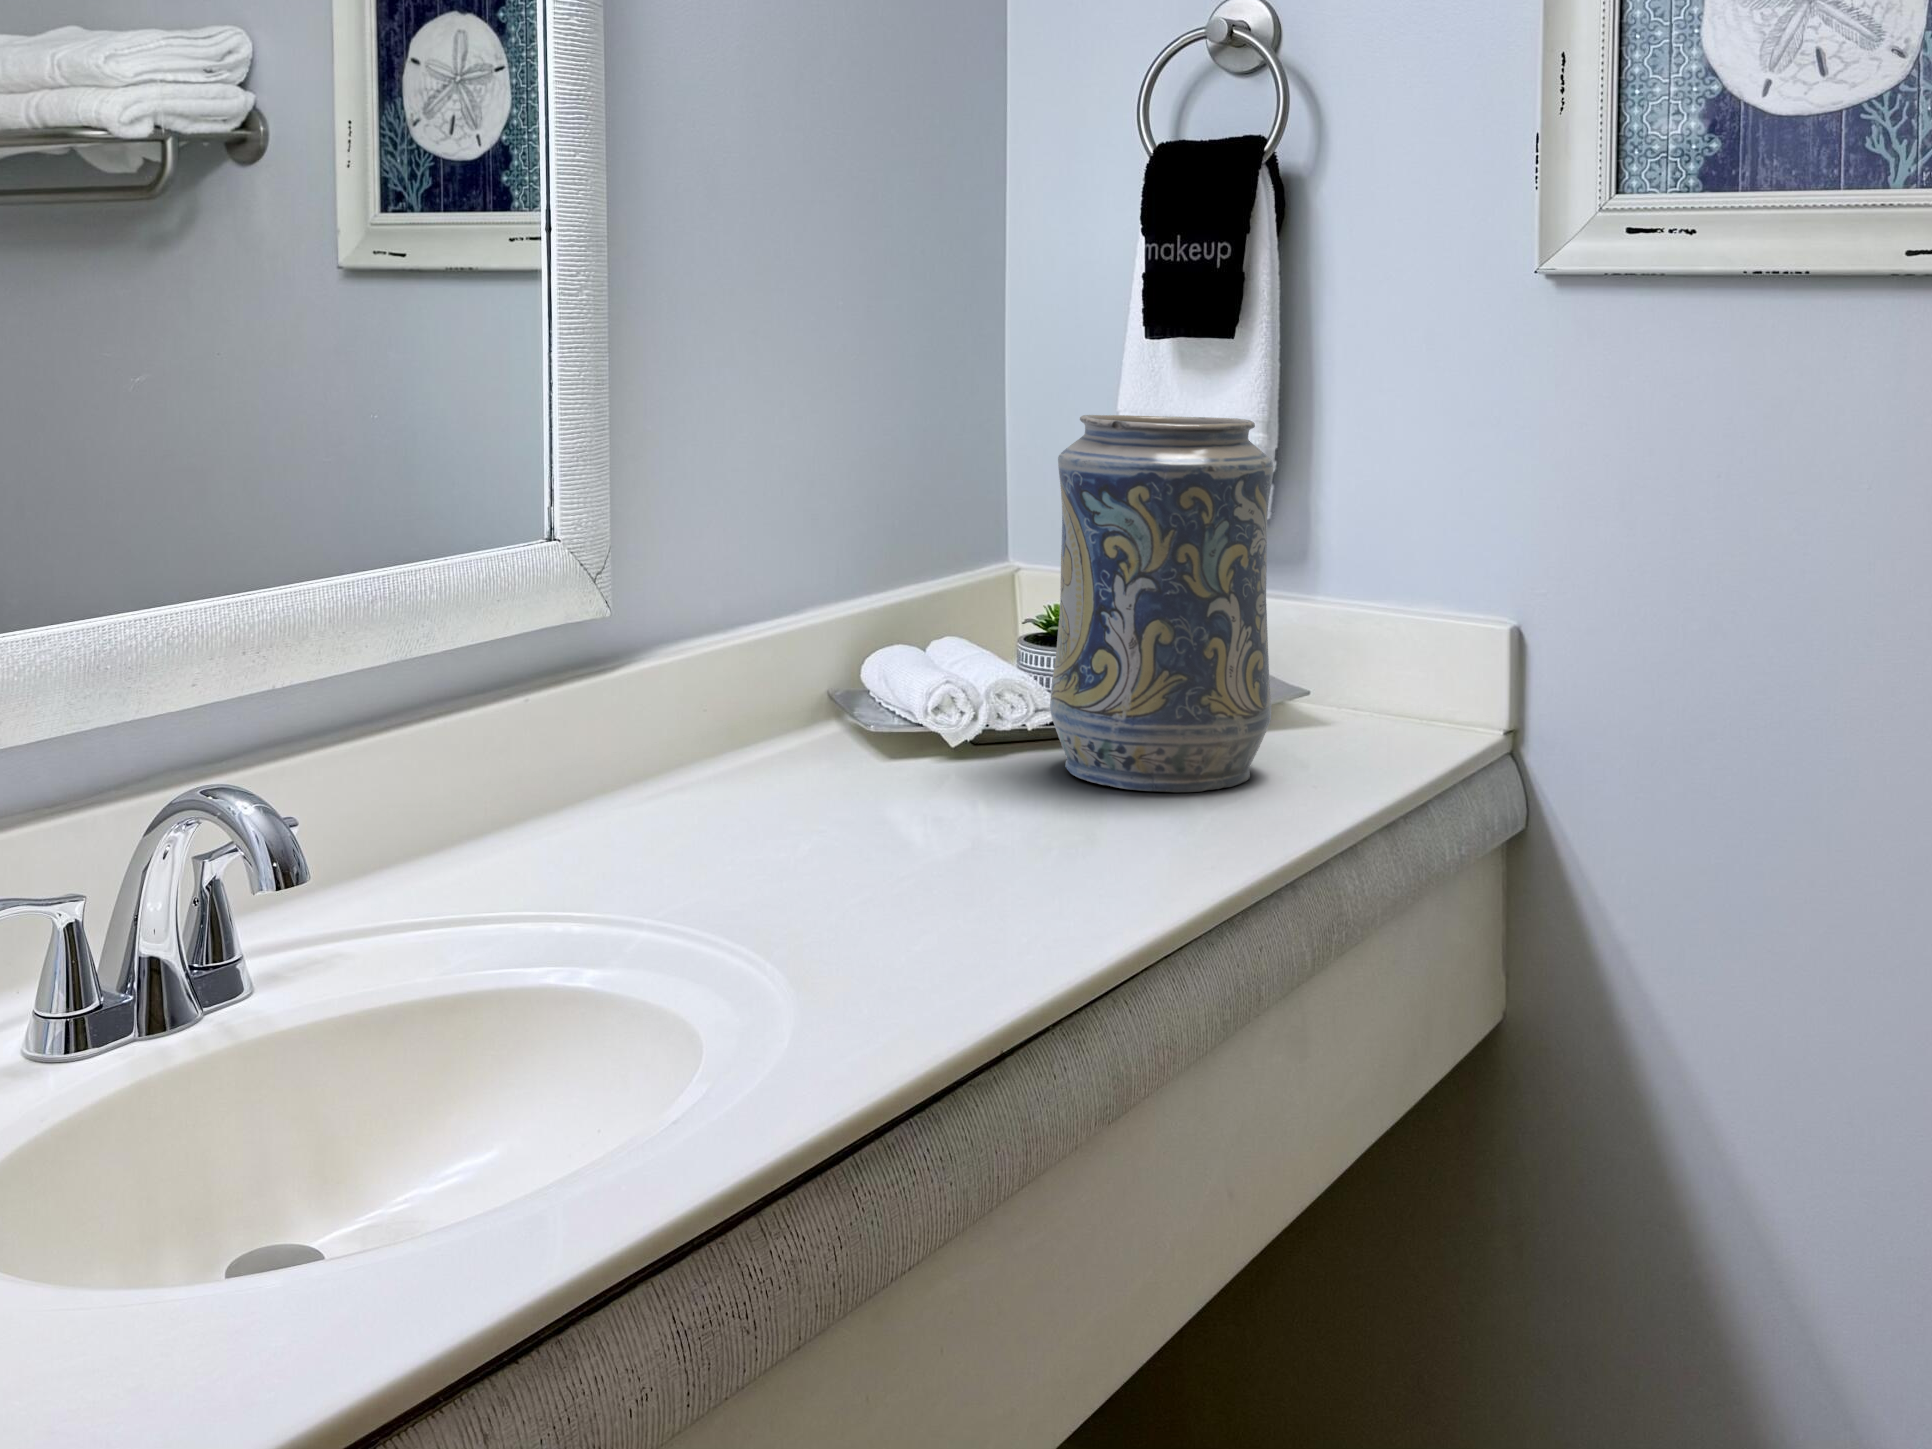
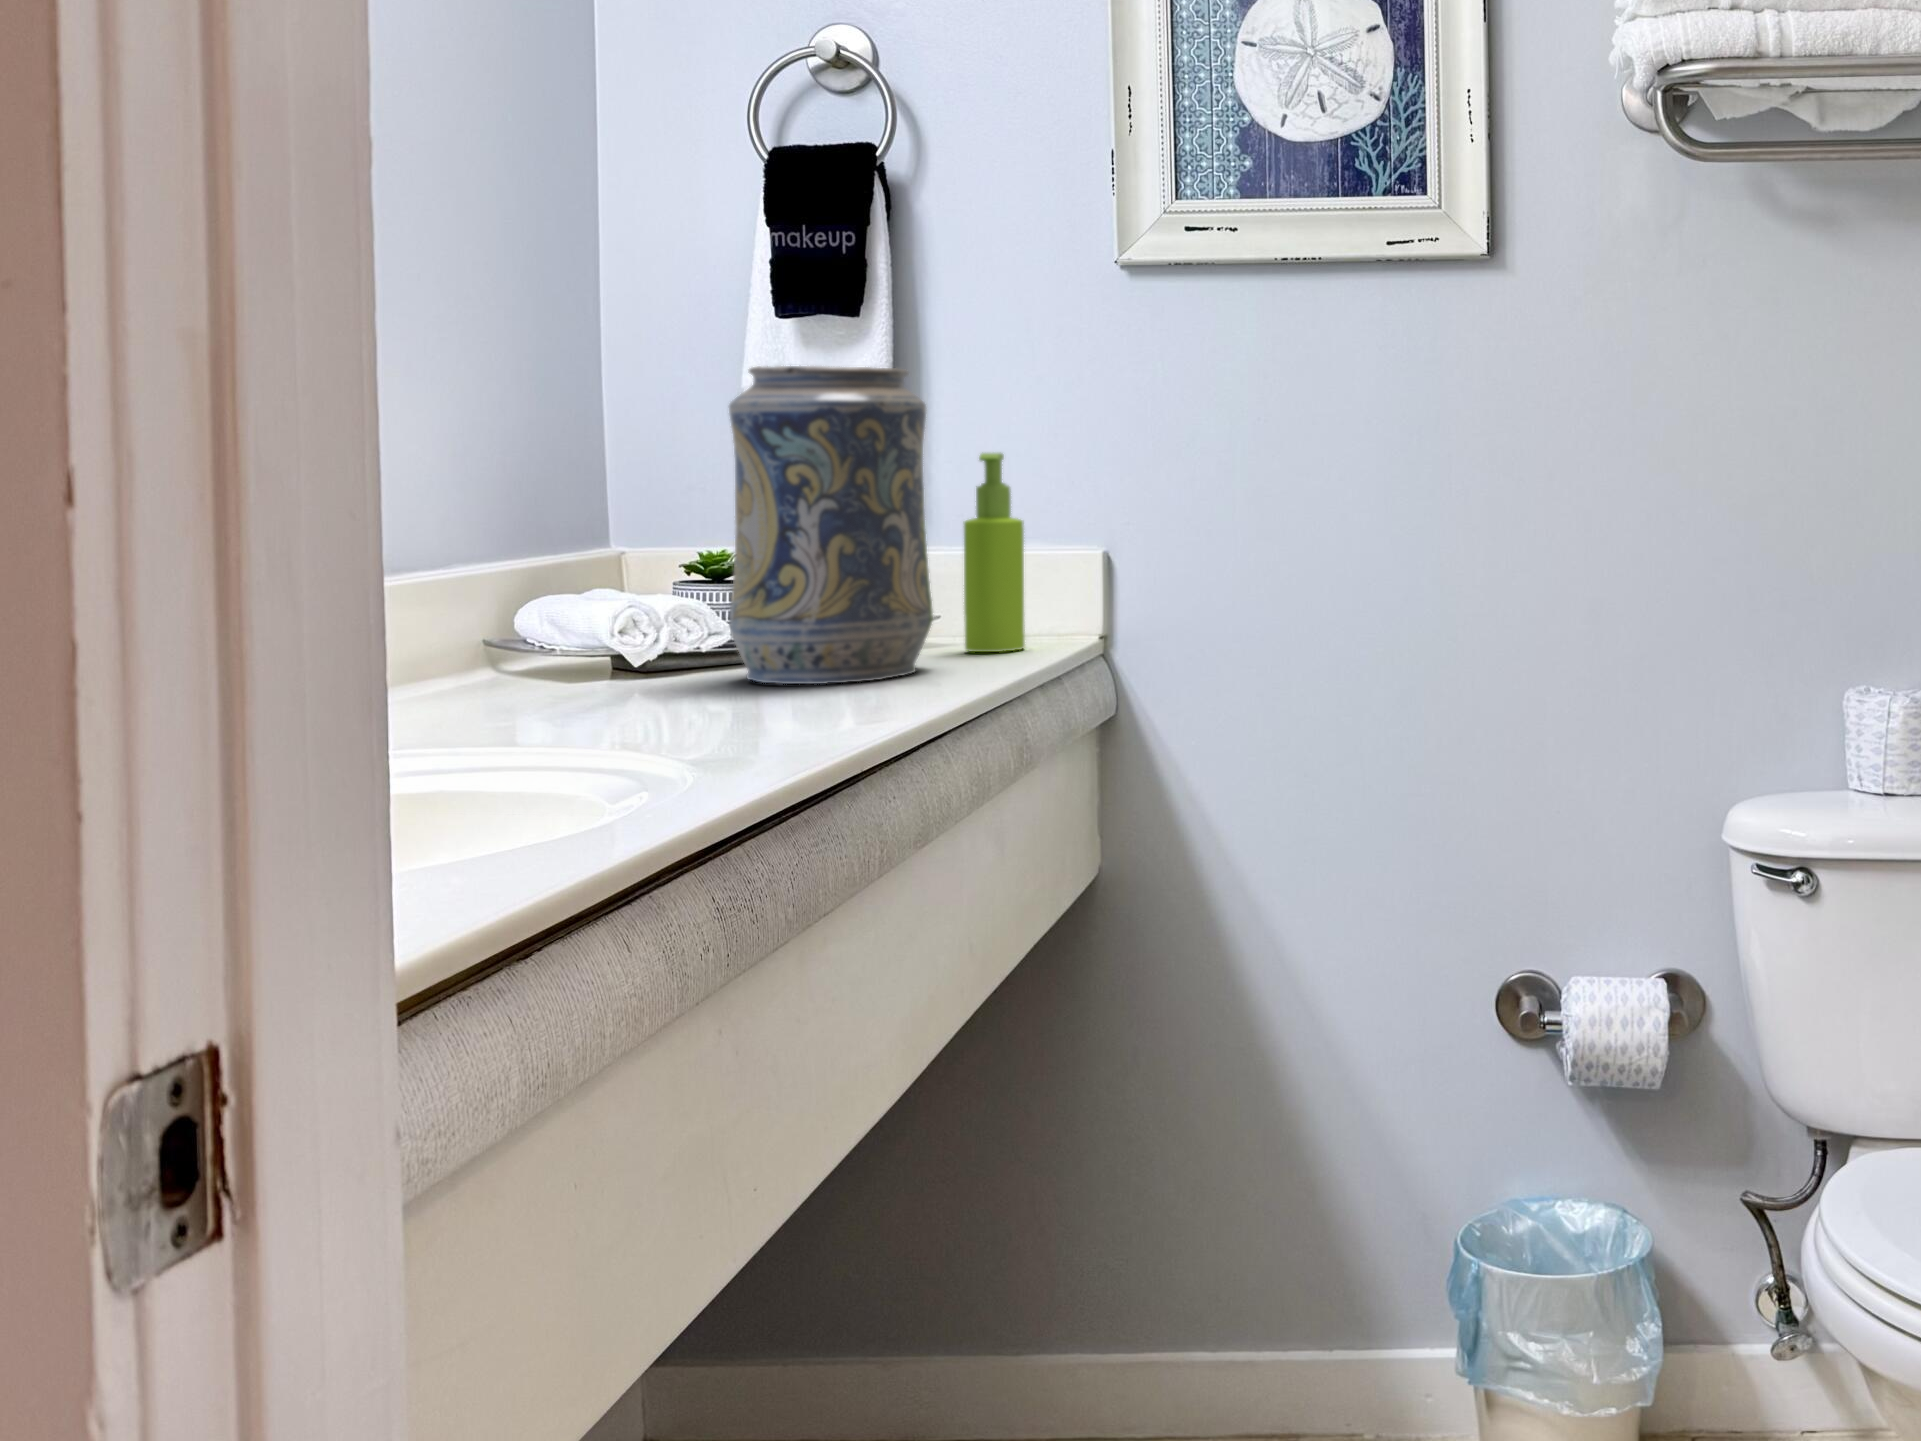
soap dispenser: none [1329,508,1403,752] -> present [964,453,1025,652]

